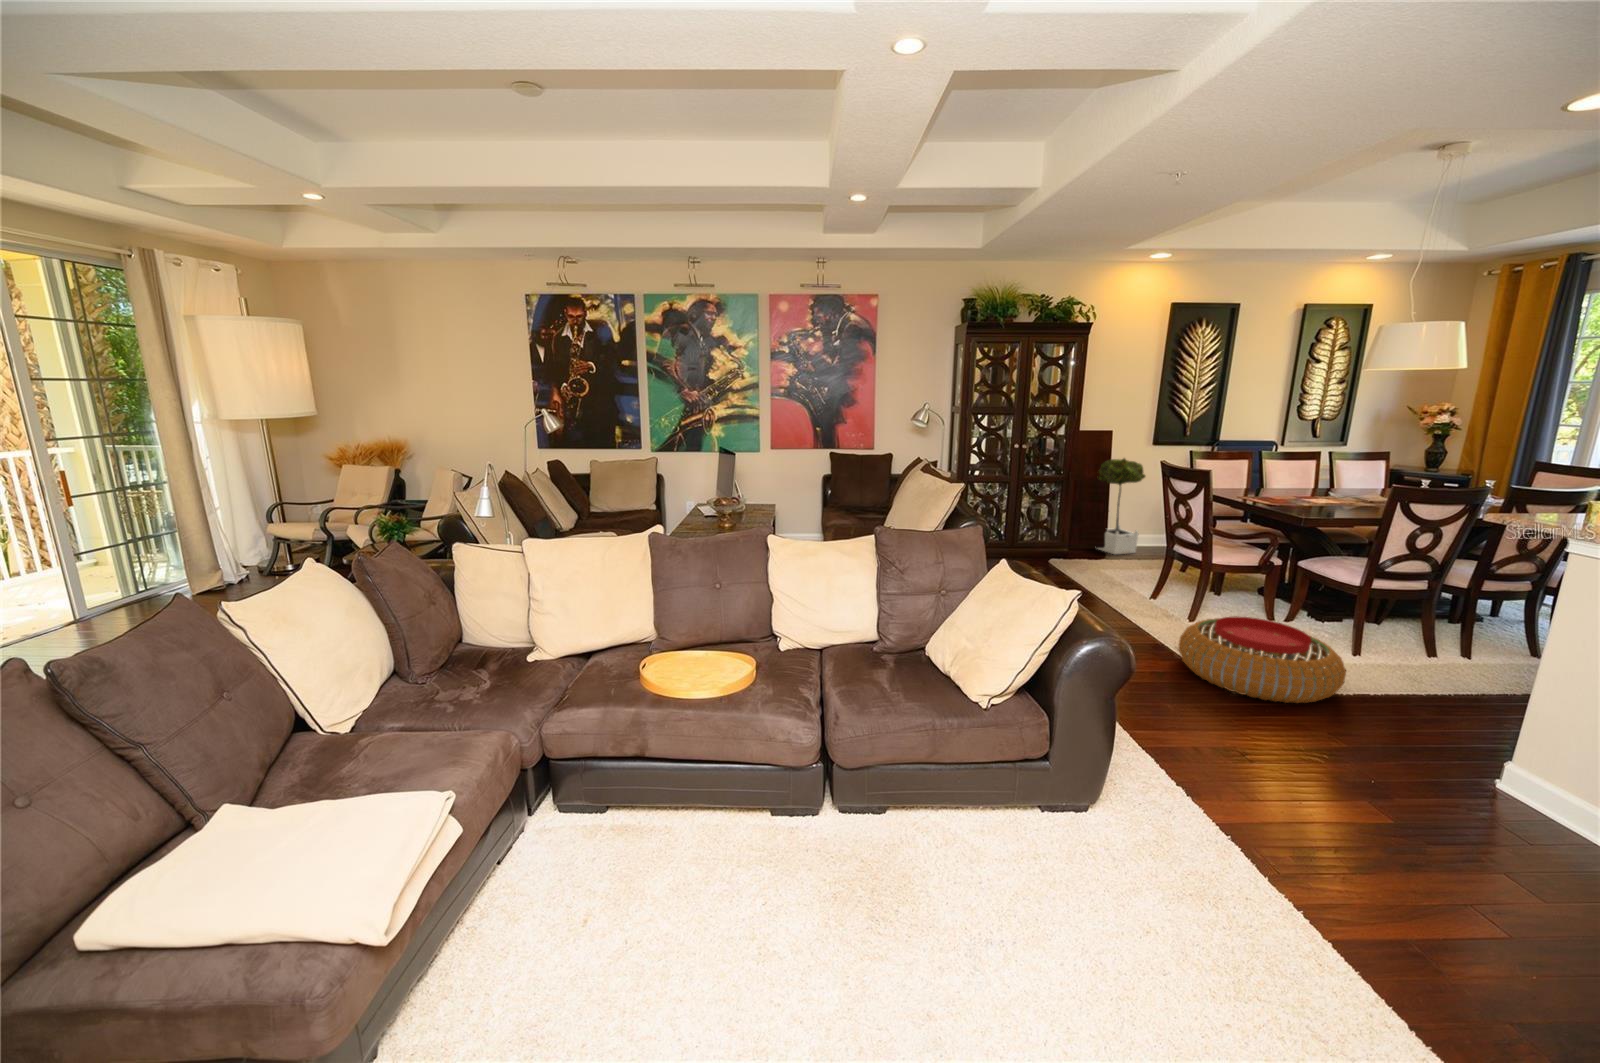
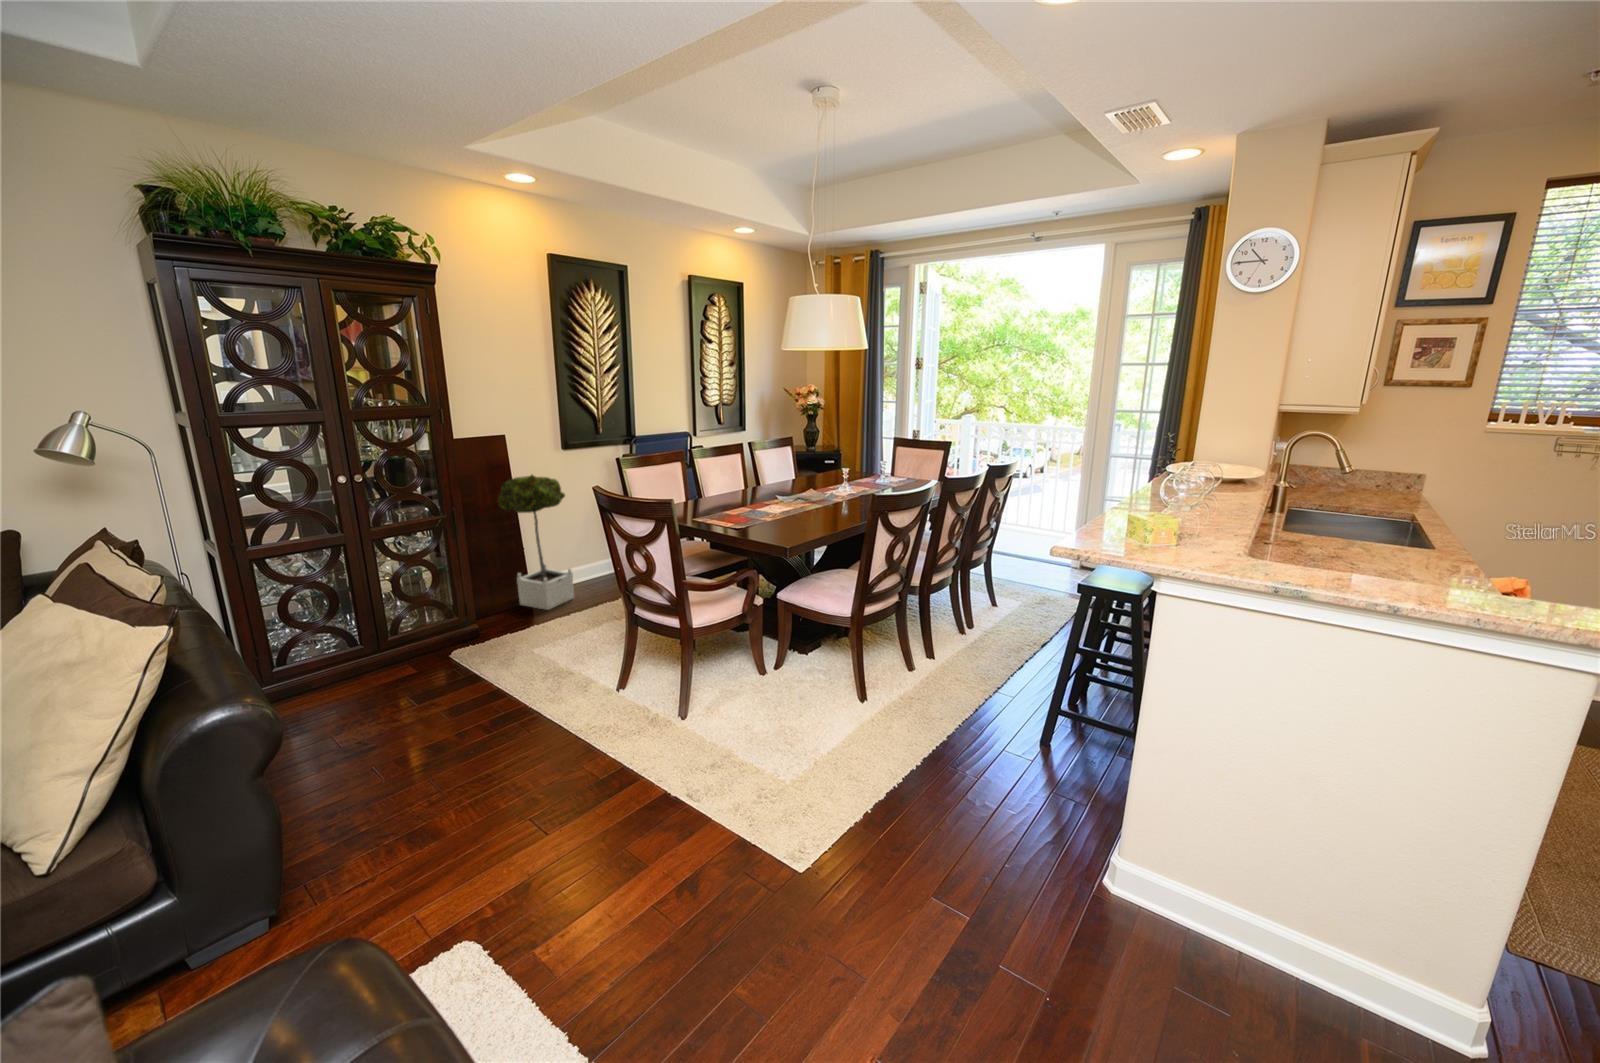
pouf: present [1179,616,1346,703] -> none [699,715,910,884]

